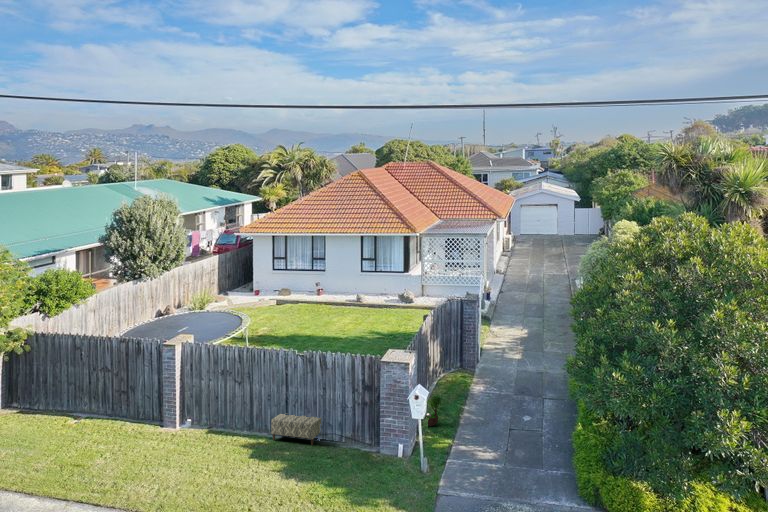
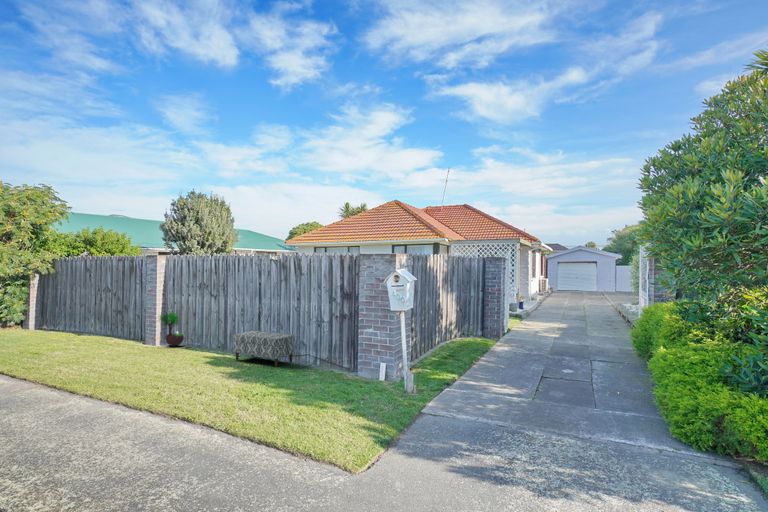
potted tree: present [425,396,441,426] -> present [160,311,184,346]

